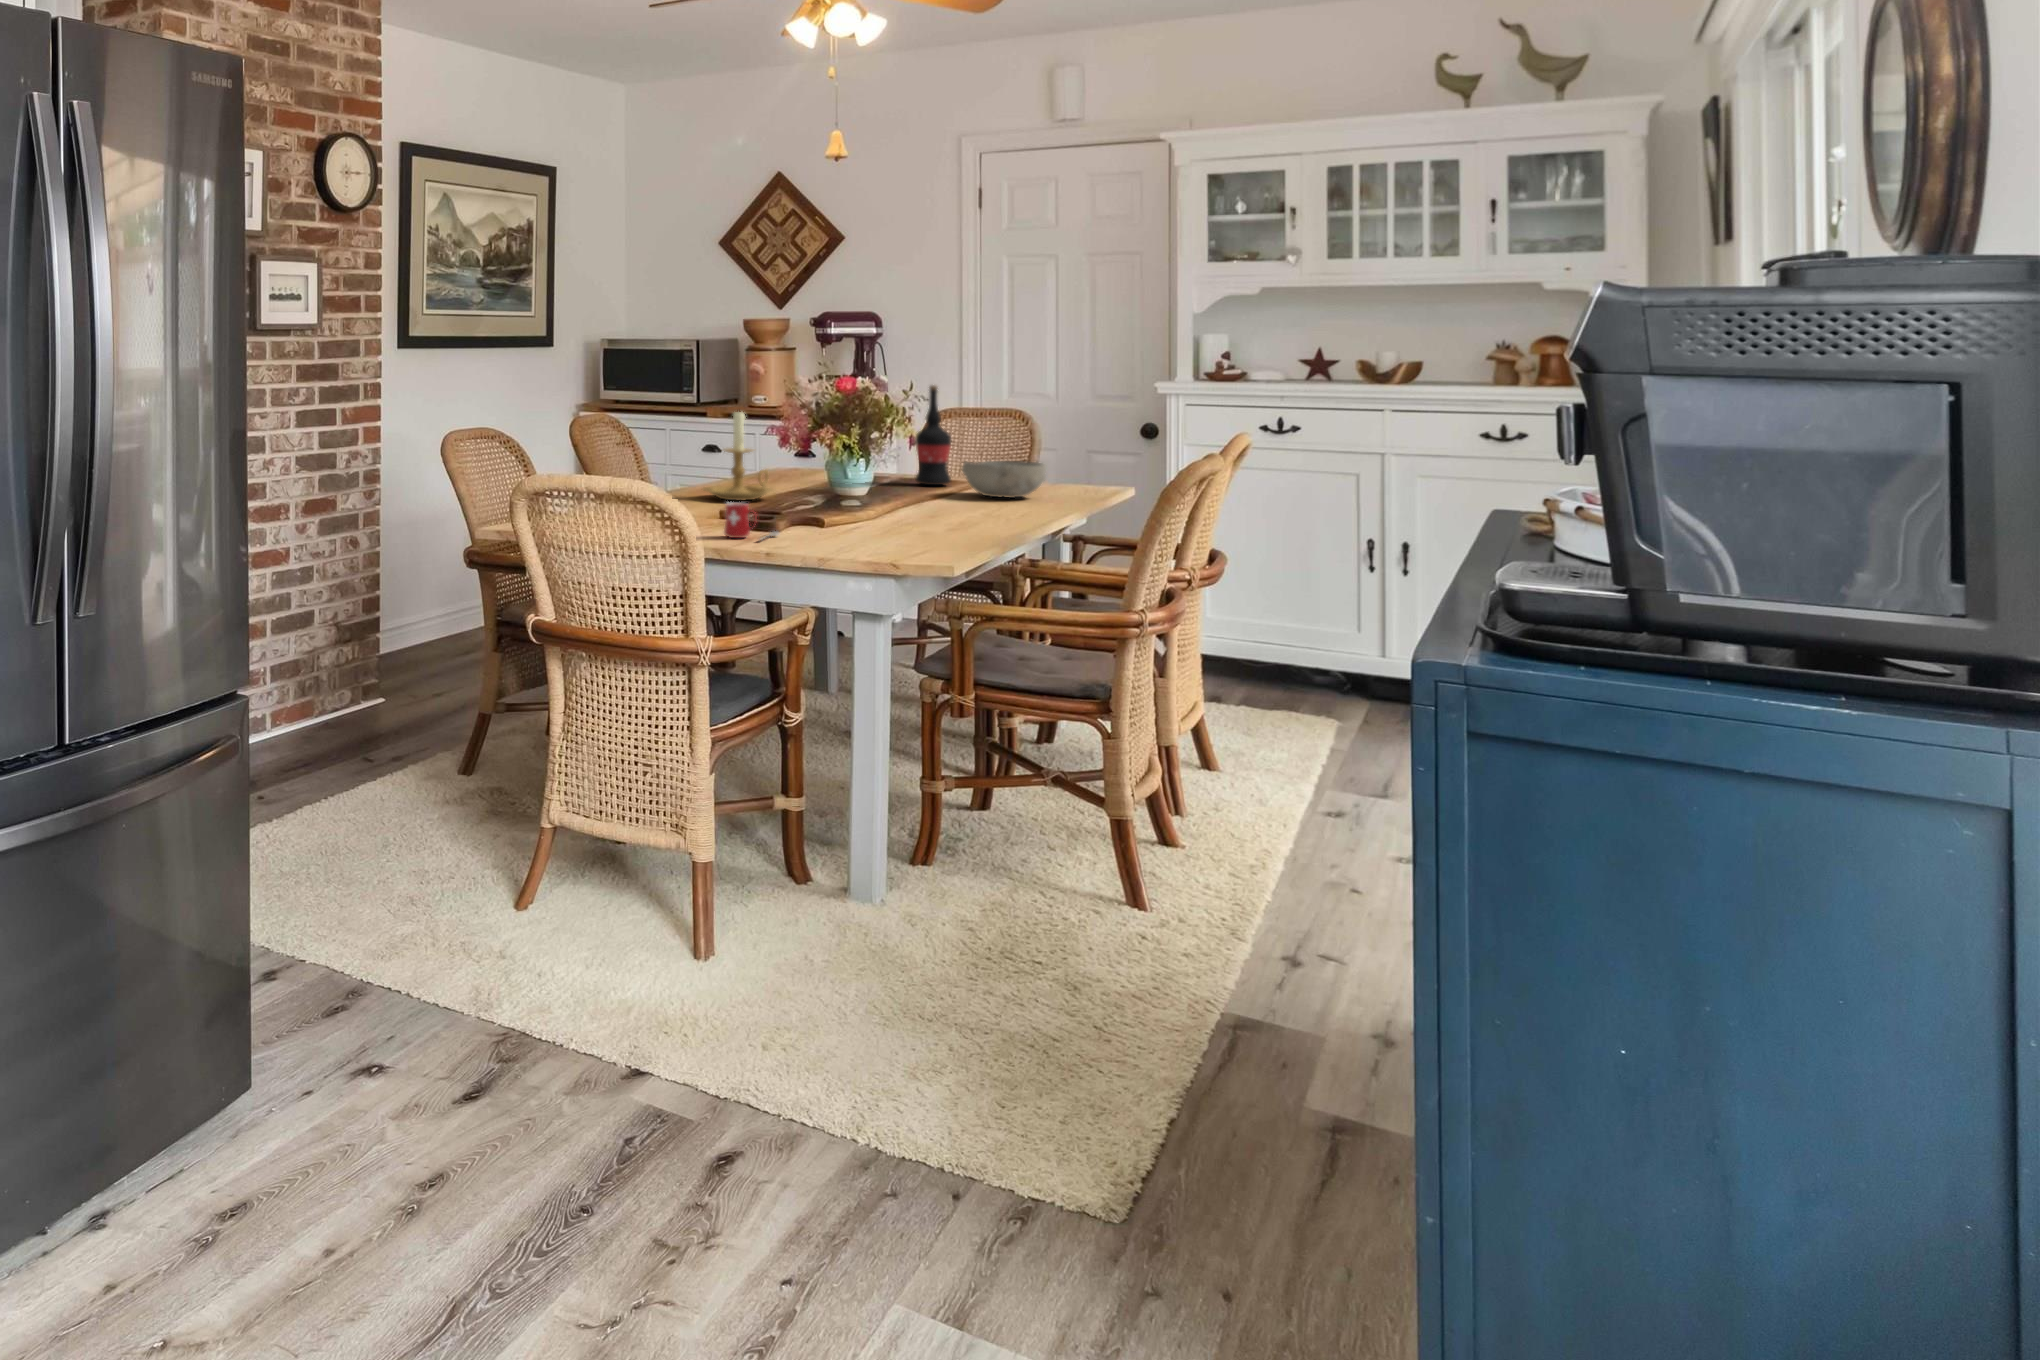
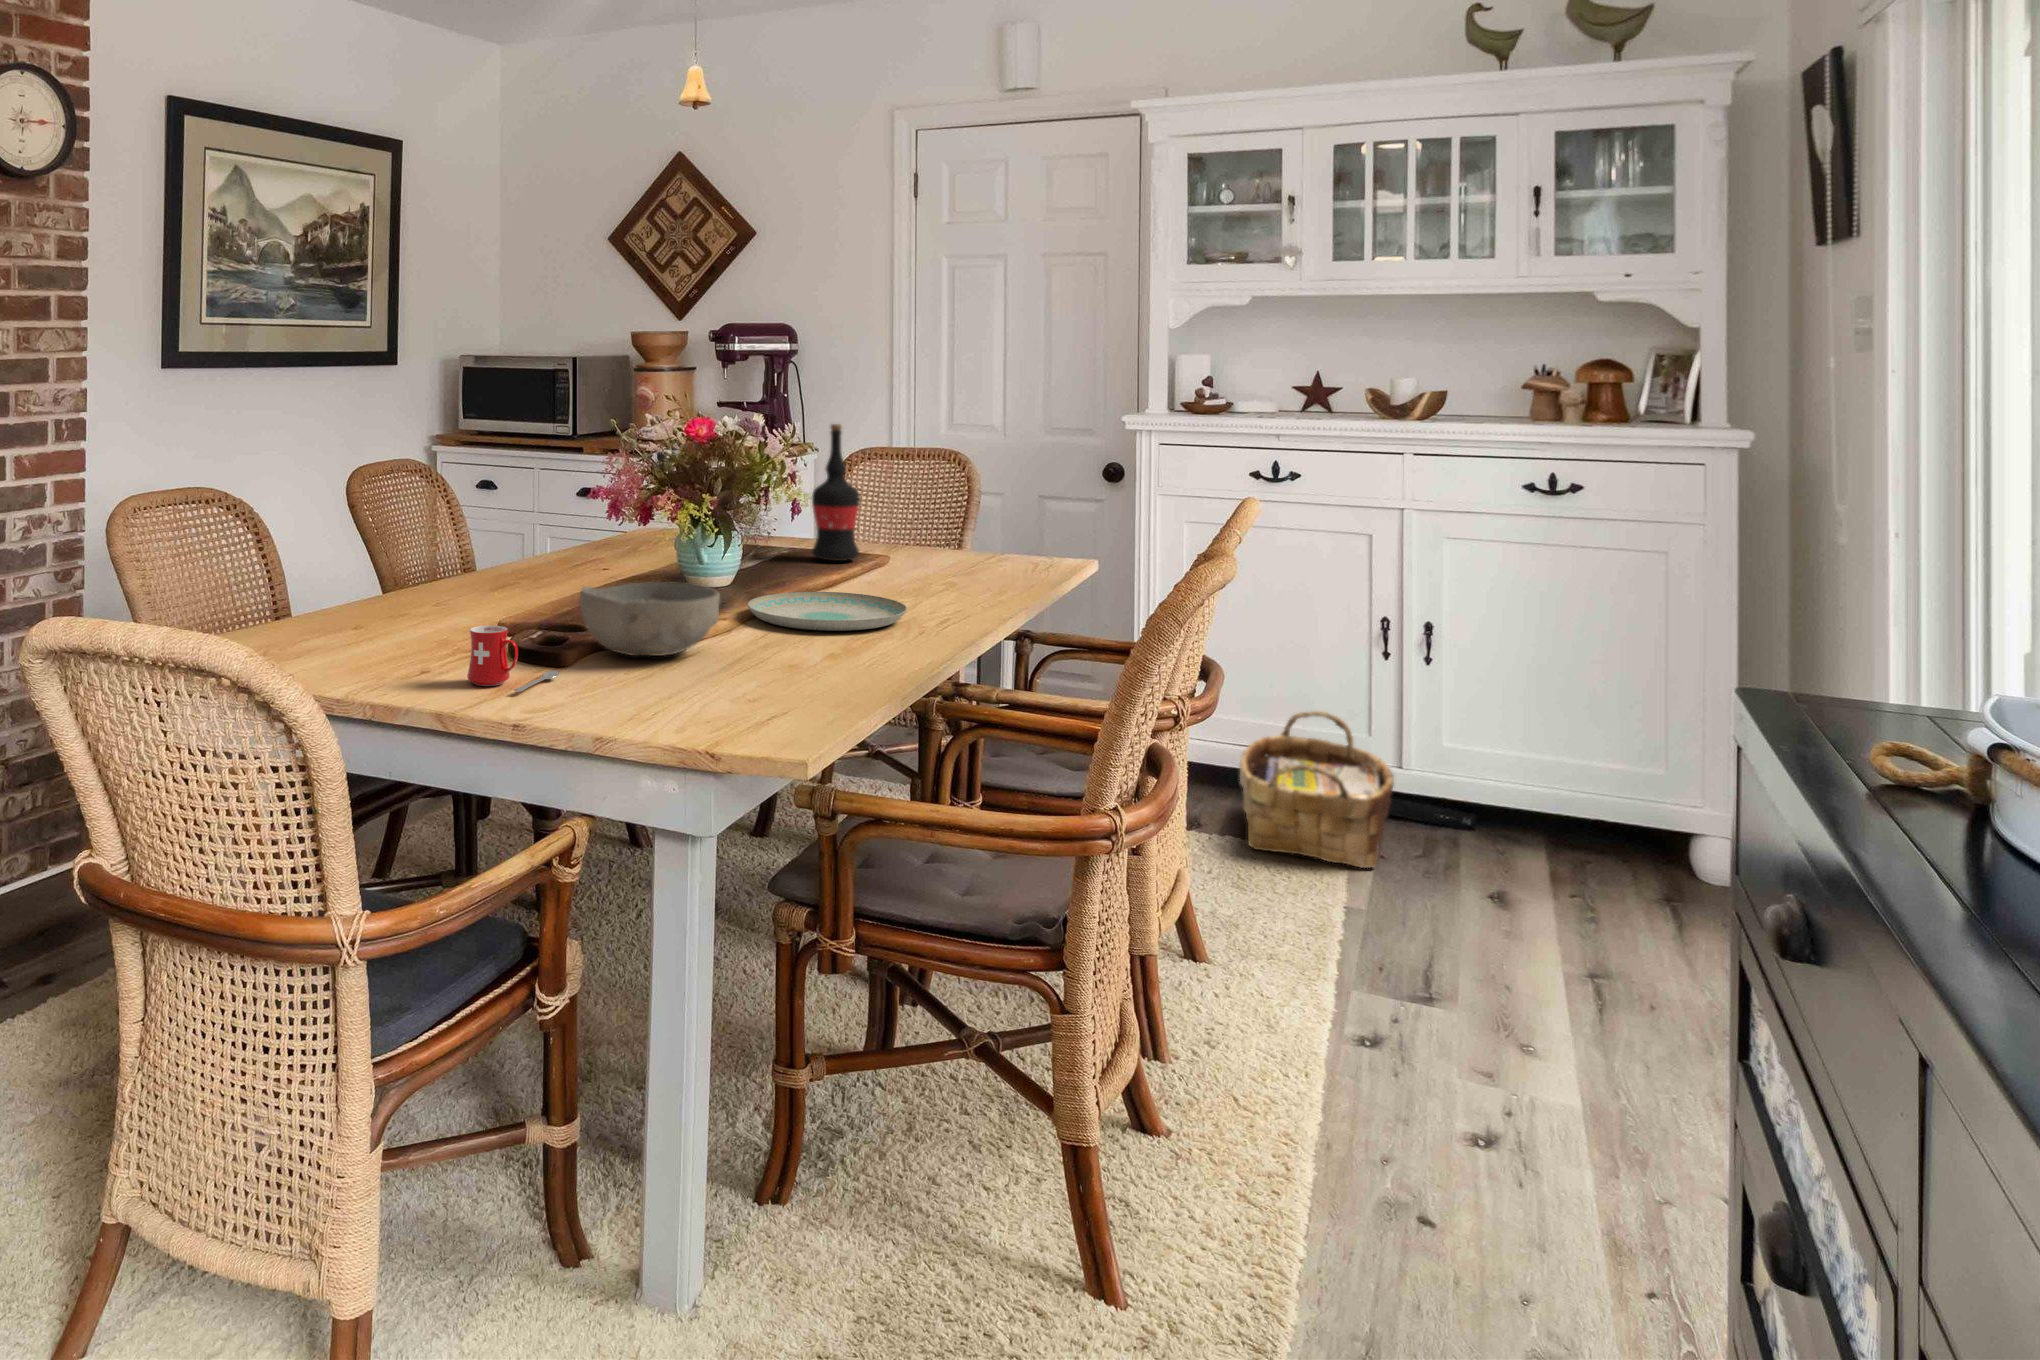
candle holder: present [703,412,773,500] -> none [498,461,602,595]
bowl: present [962,461,1046,498] -> present [579,582,720,656]
plate: none [884,498,998,518] -> present [747,592,907,631]
woven basket: none [1246,610,1369,722] -> present [1240,711,1394,868]

